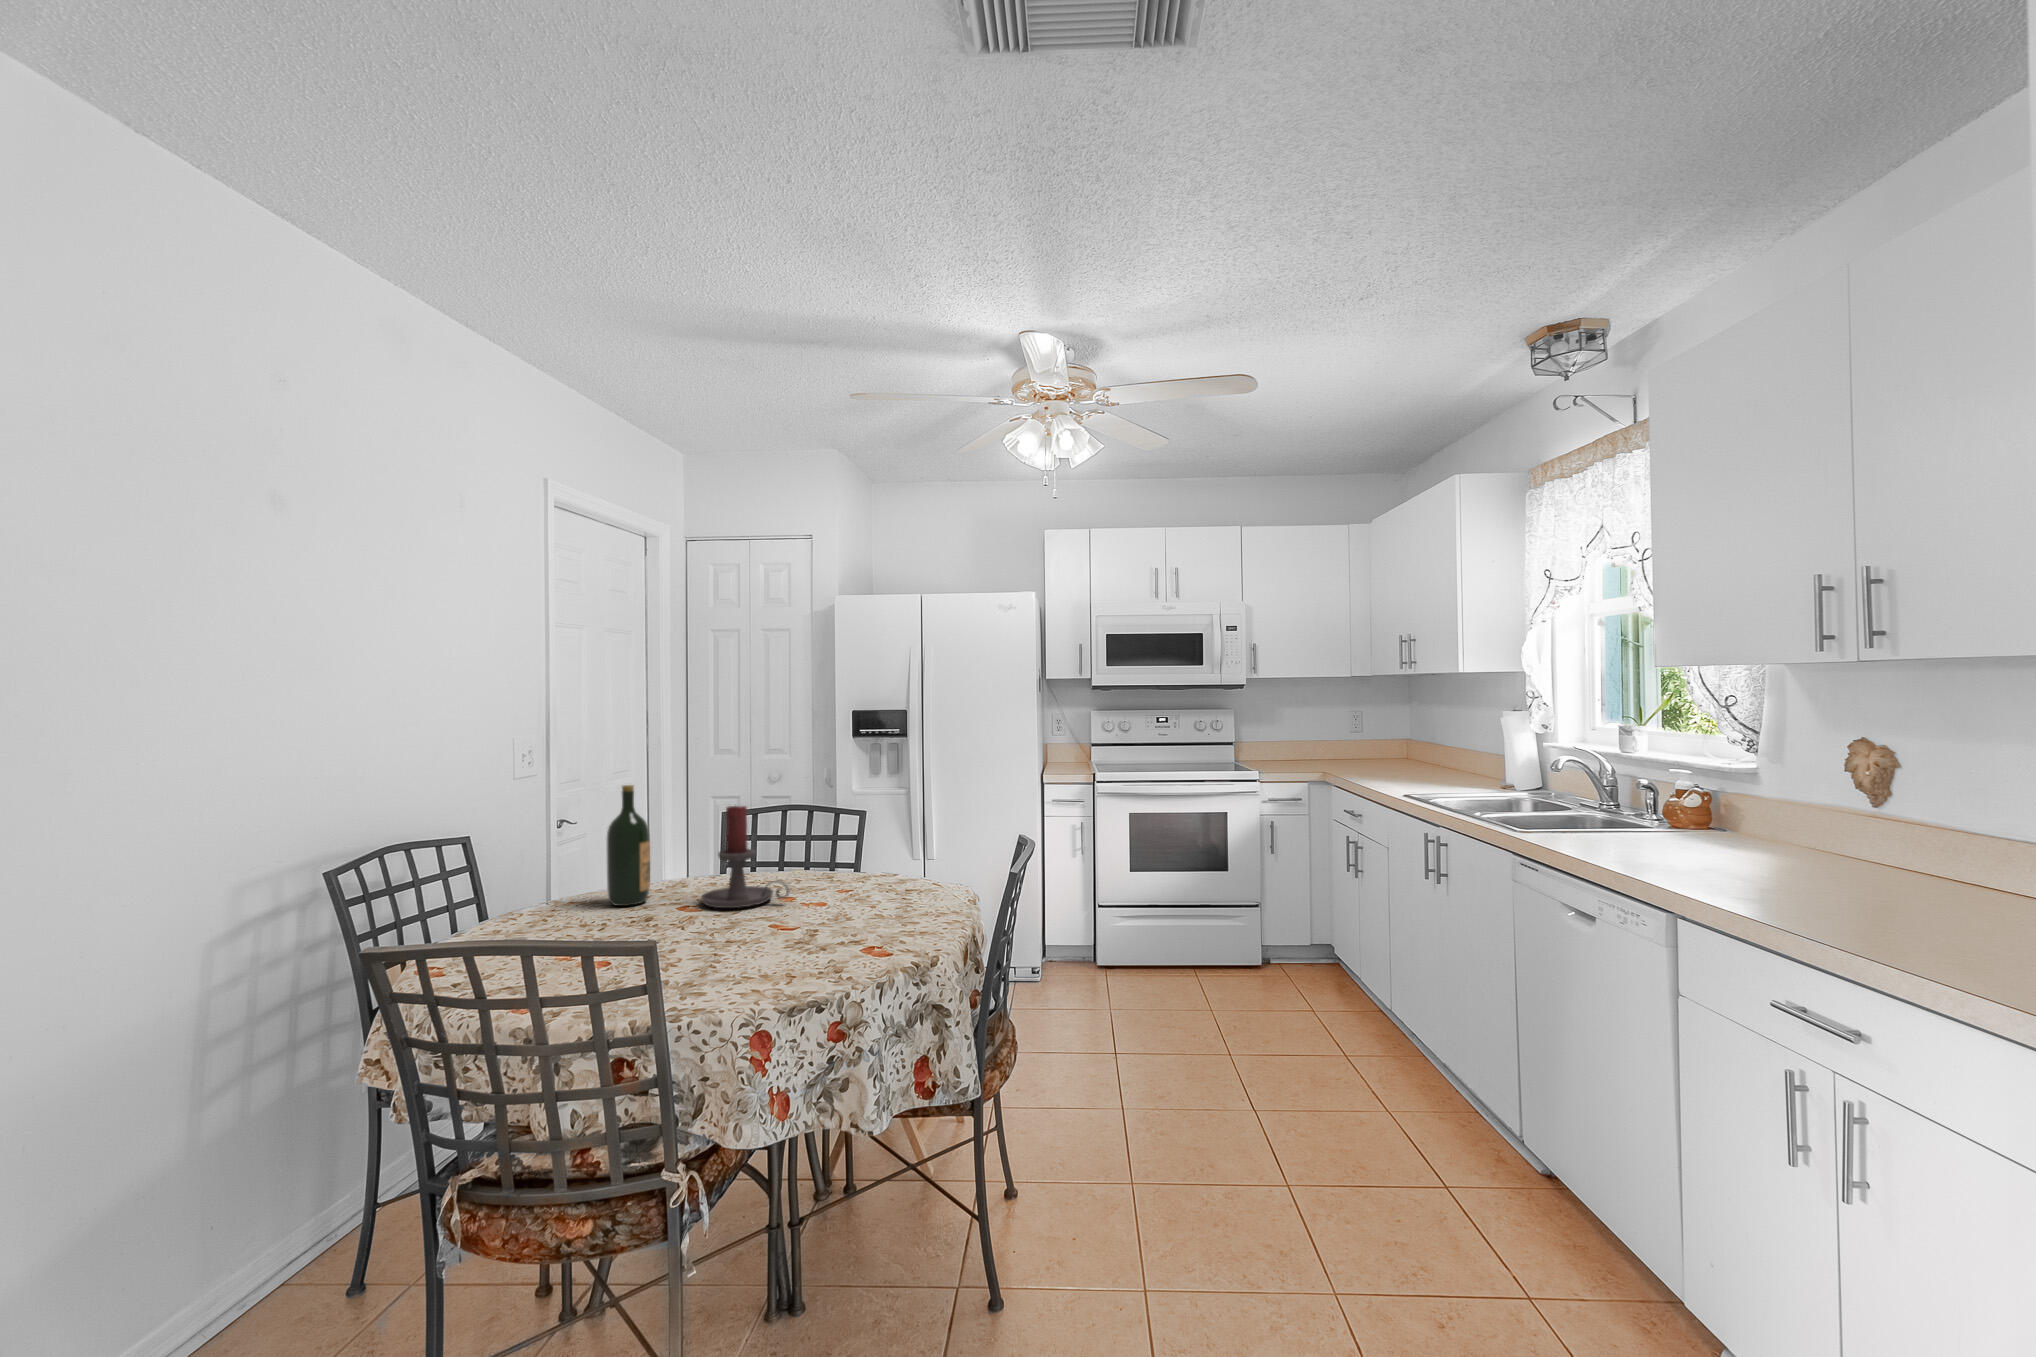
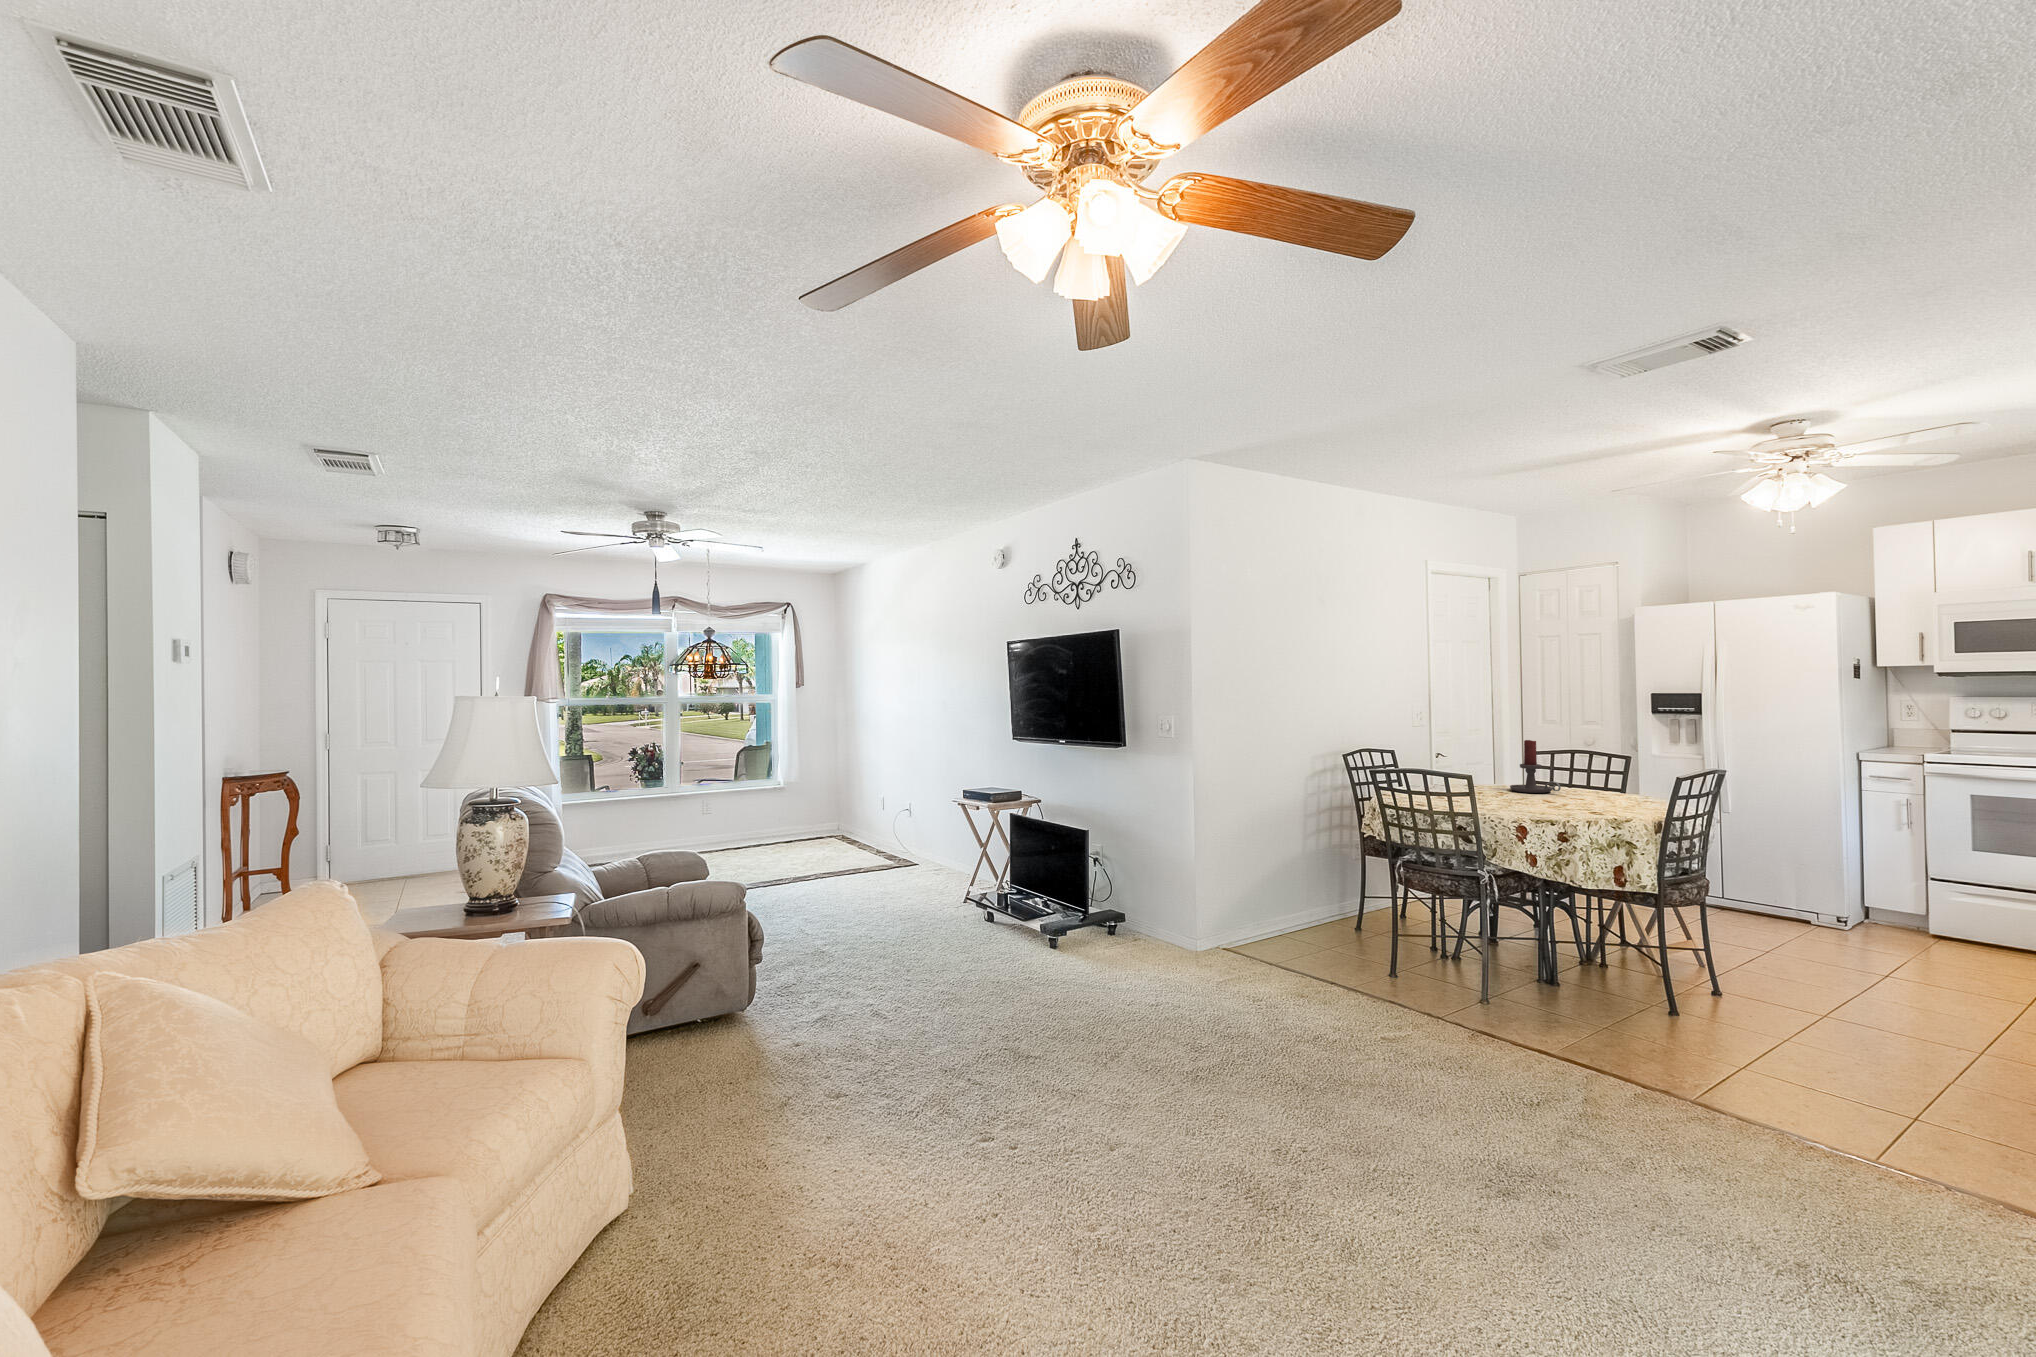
wine bottle: present [607,785,650,906] -> none [1460,727,1483,787]

